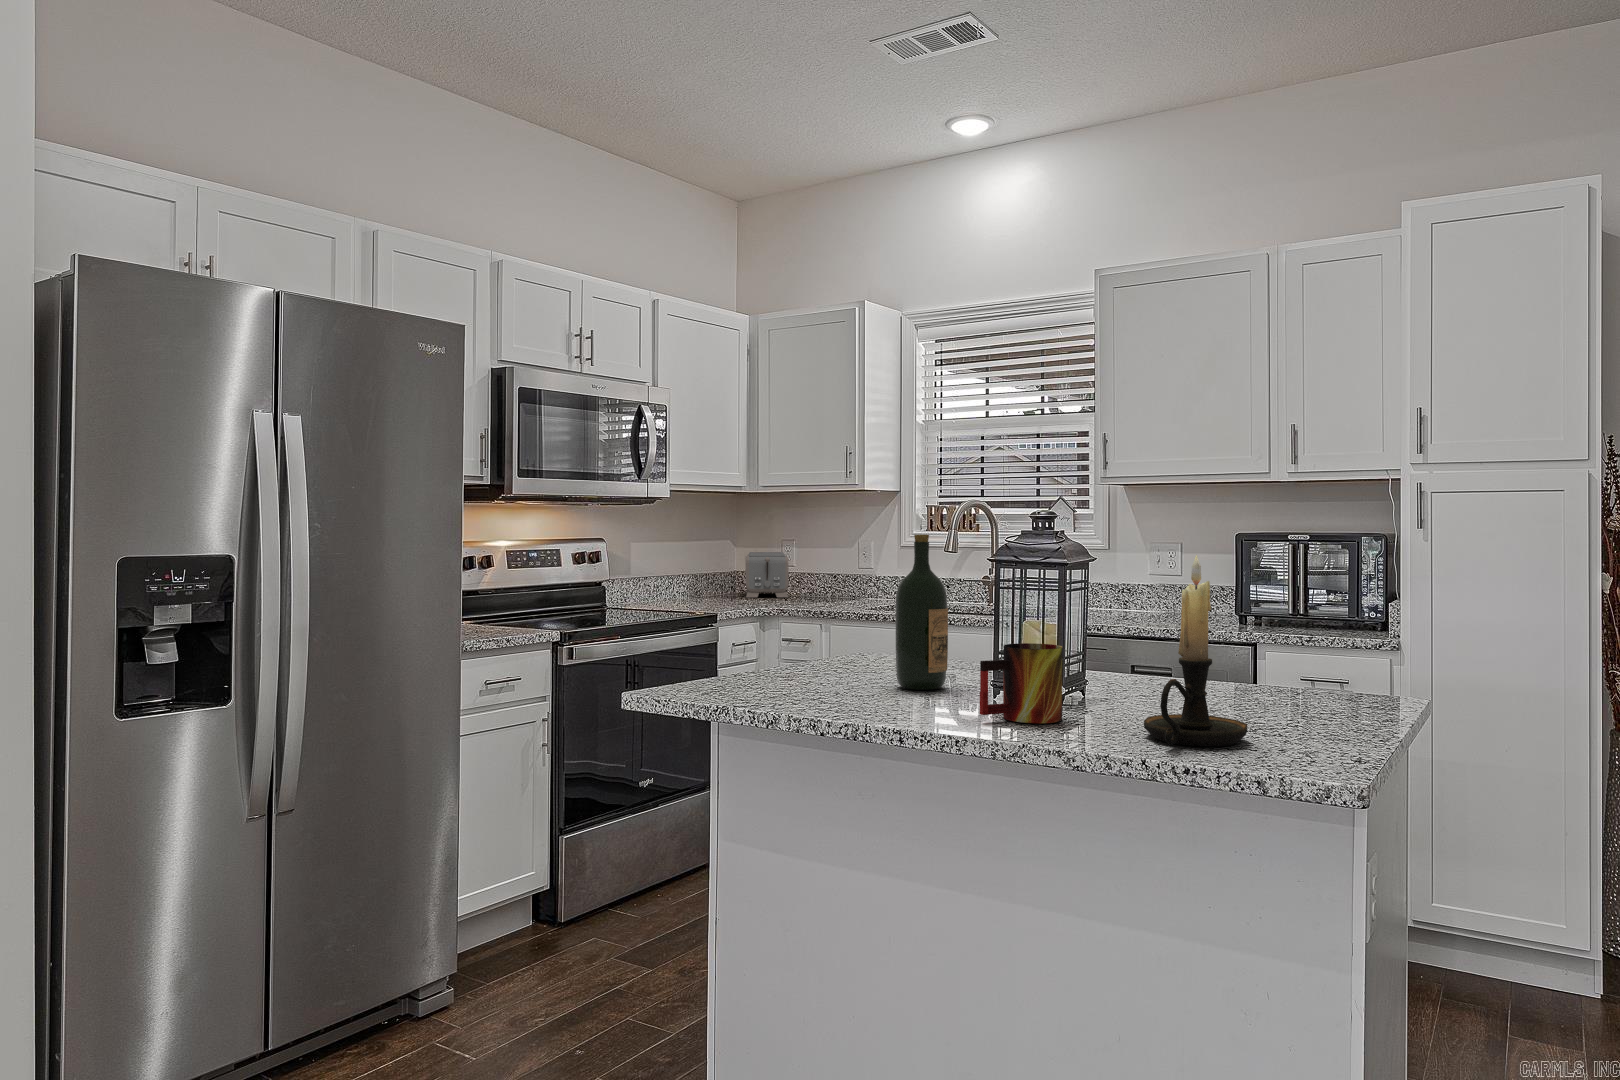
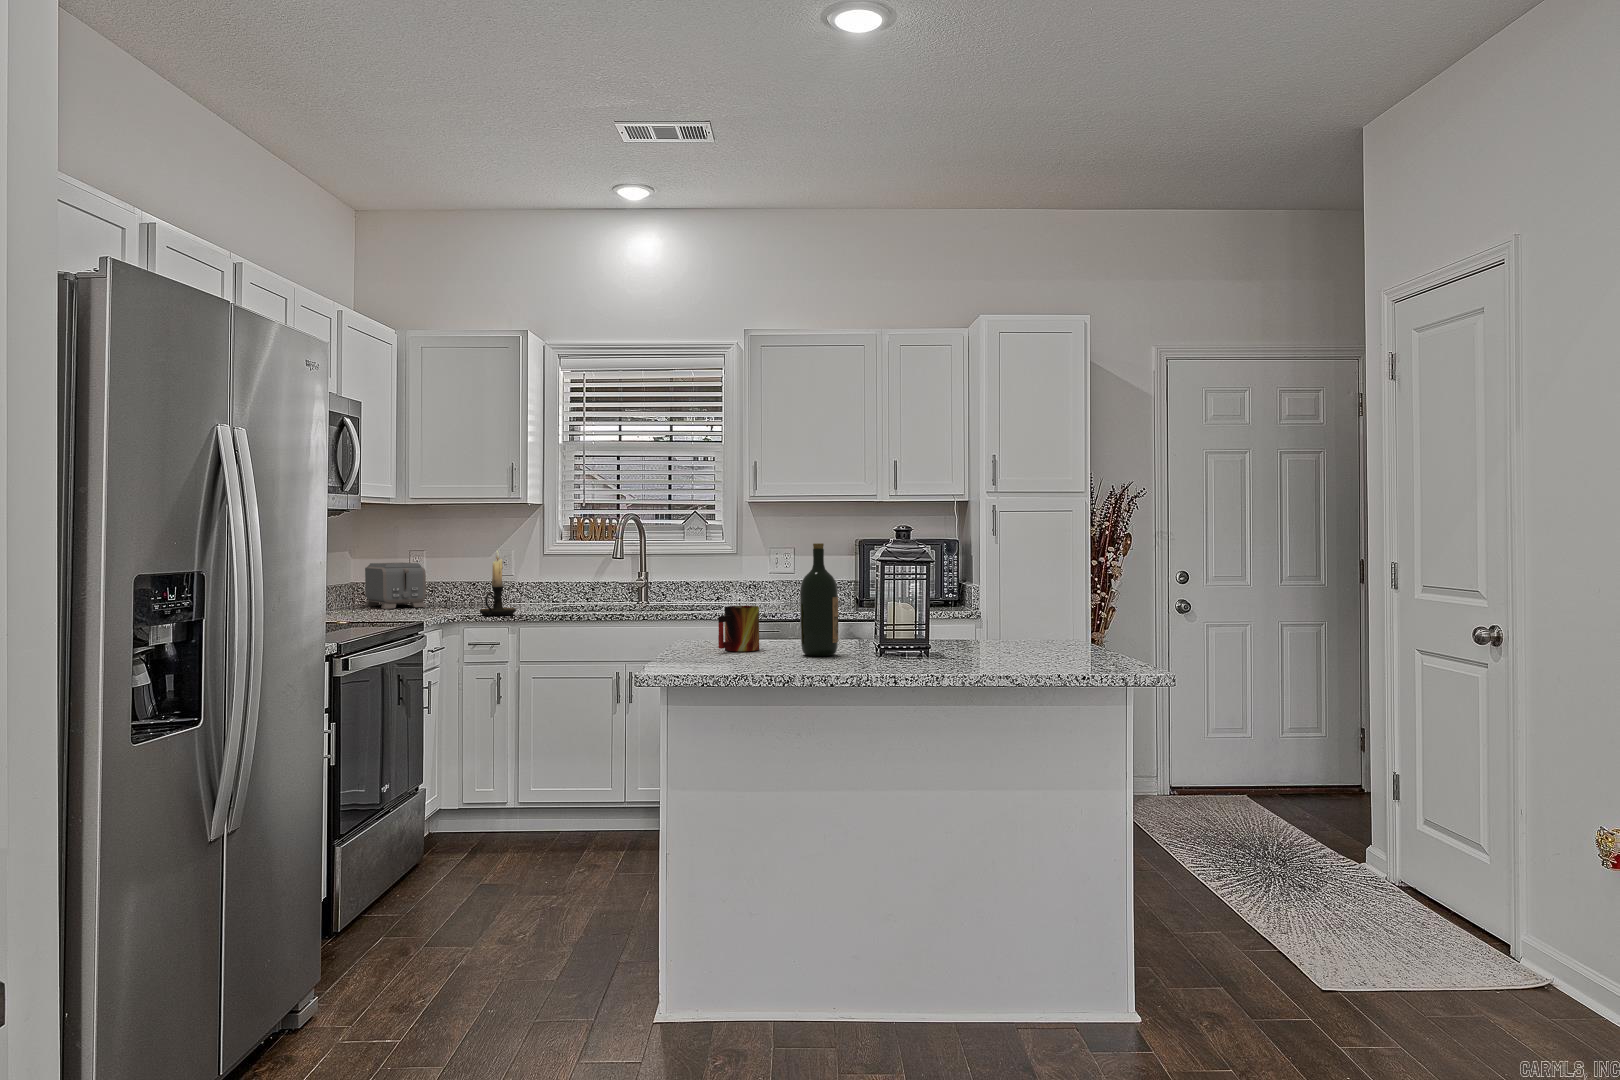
candle holder: present [1144,555,1247,746] -> present [480,550,516,616]
mug: present [980,643,1062,723] -> present [718,606,759,651]

